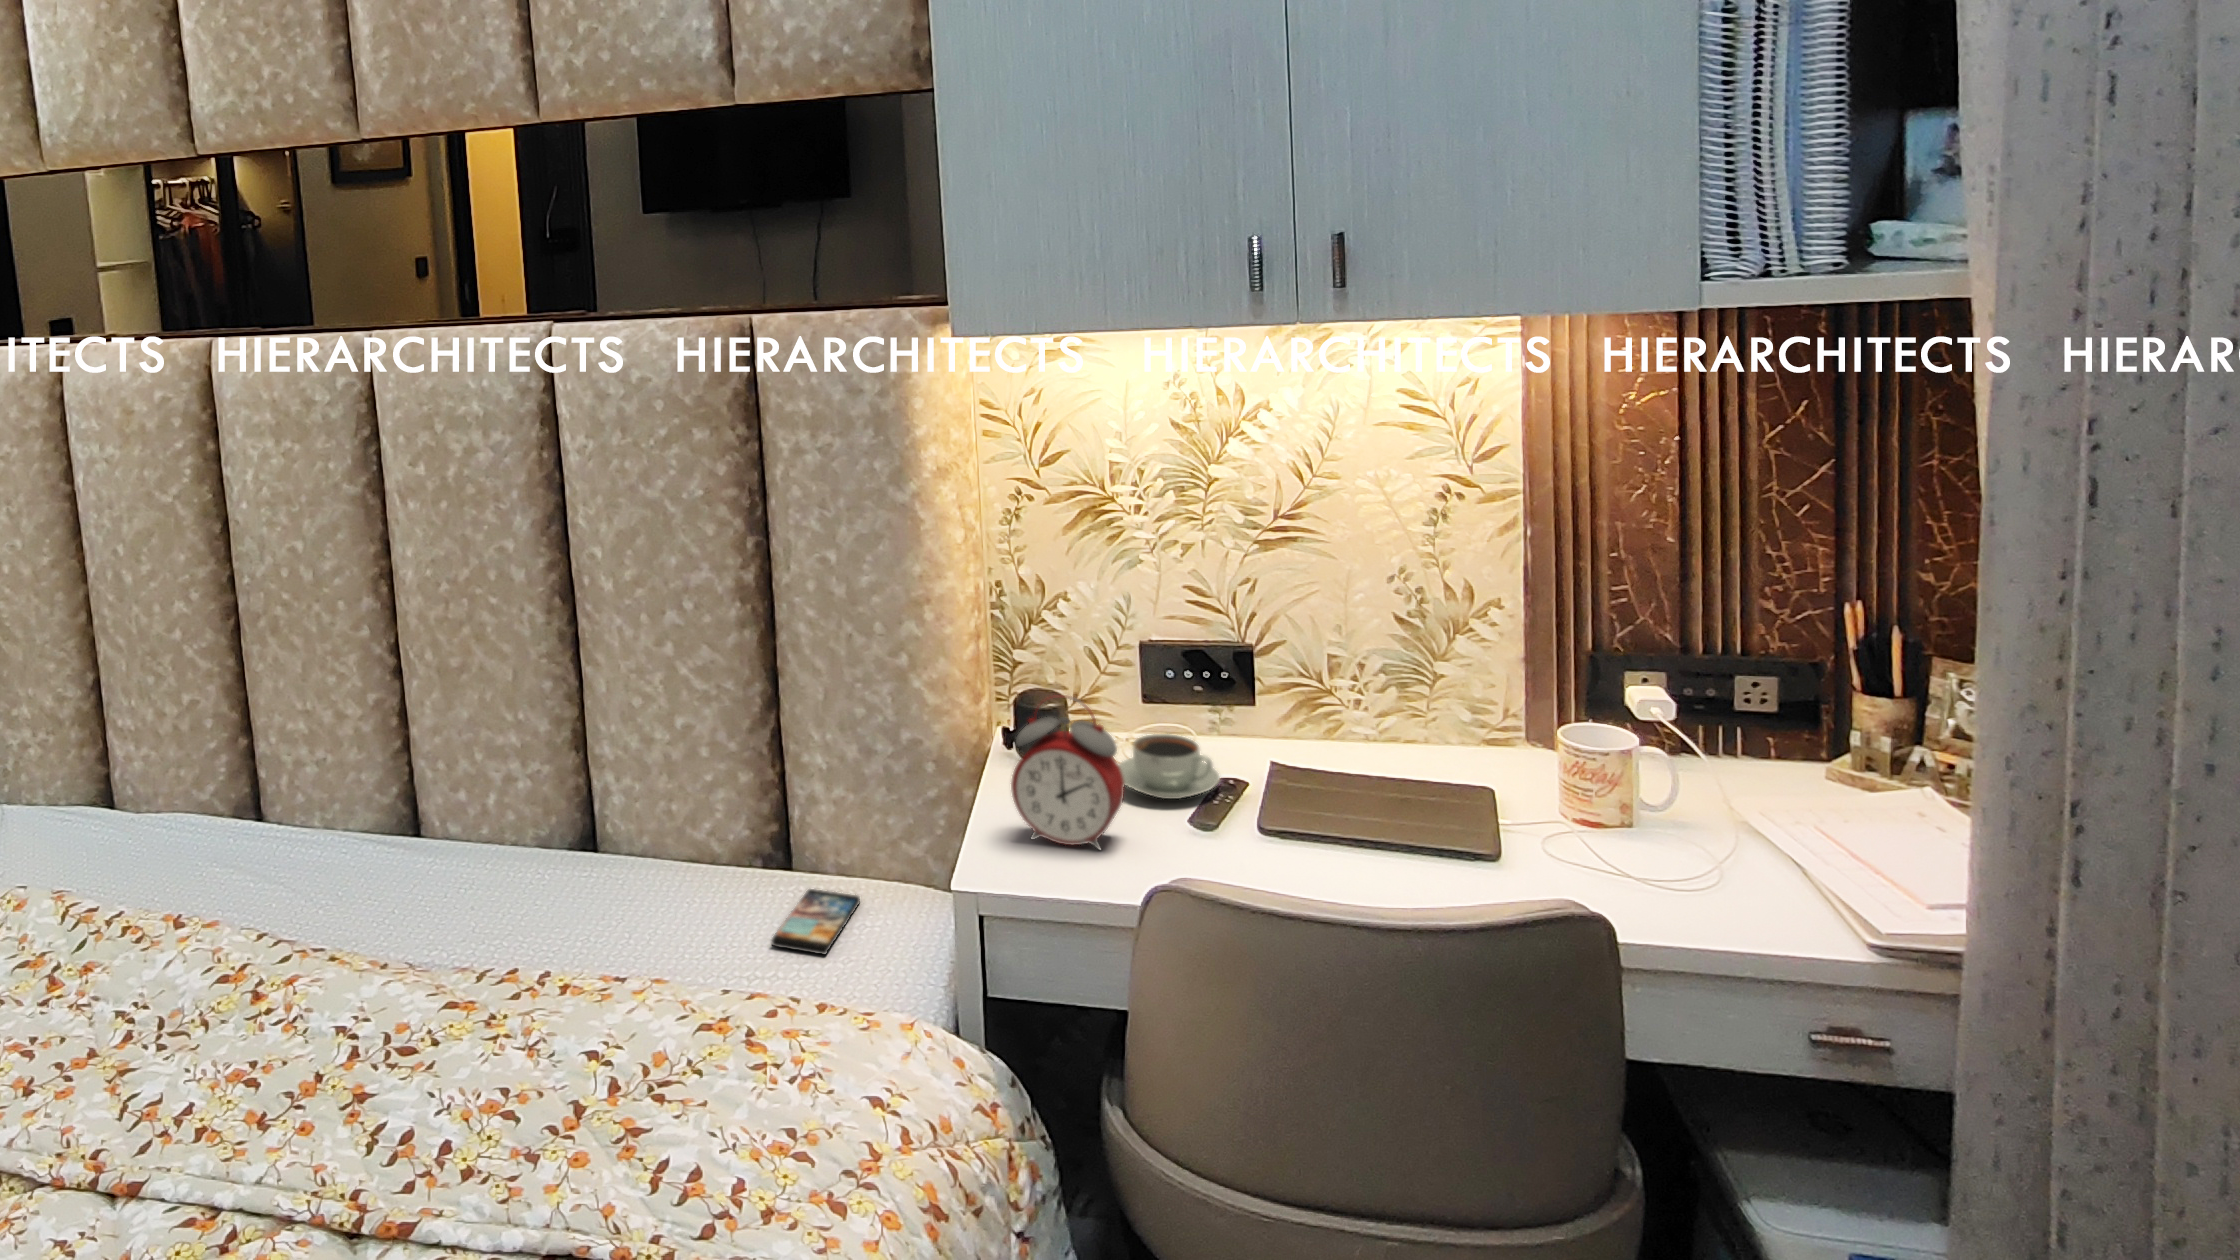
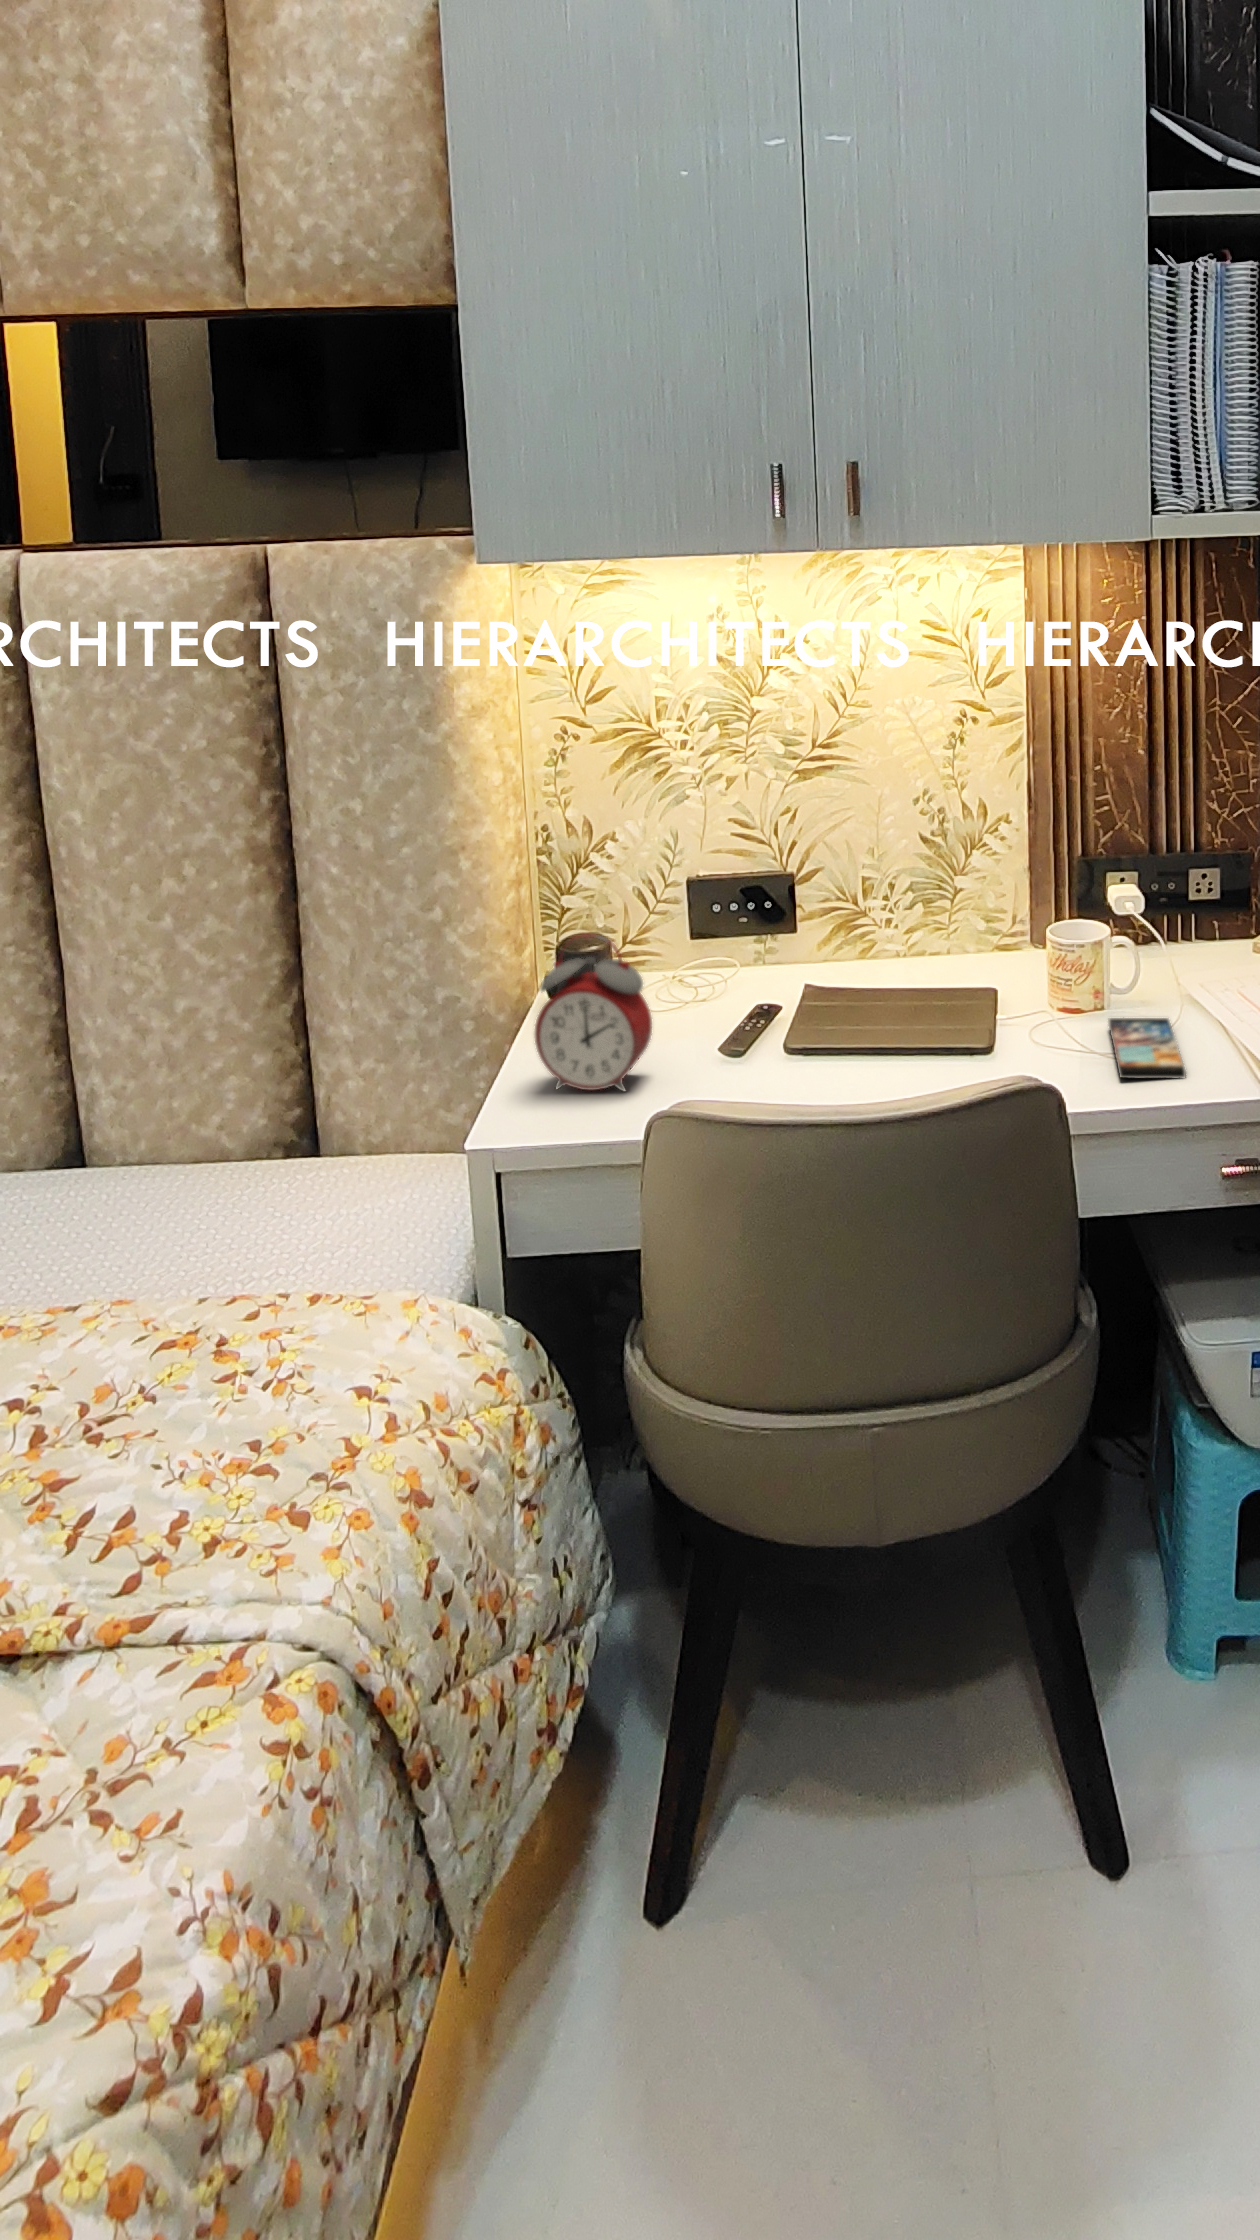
coffee cup: present [1119,734,1220,799] -> none [654,965,755,1030]
smartphone: present [772,889,860,955] -> present [1109,1018,1186,1078]

